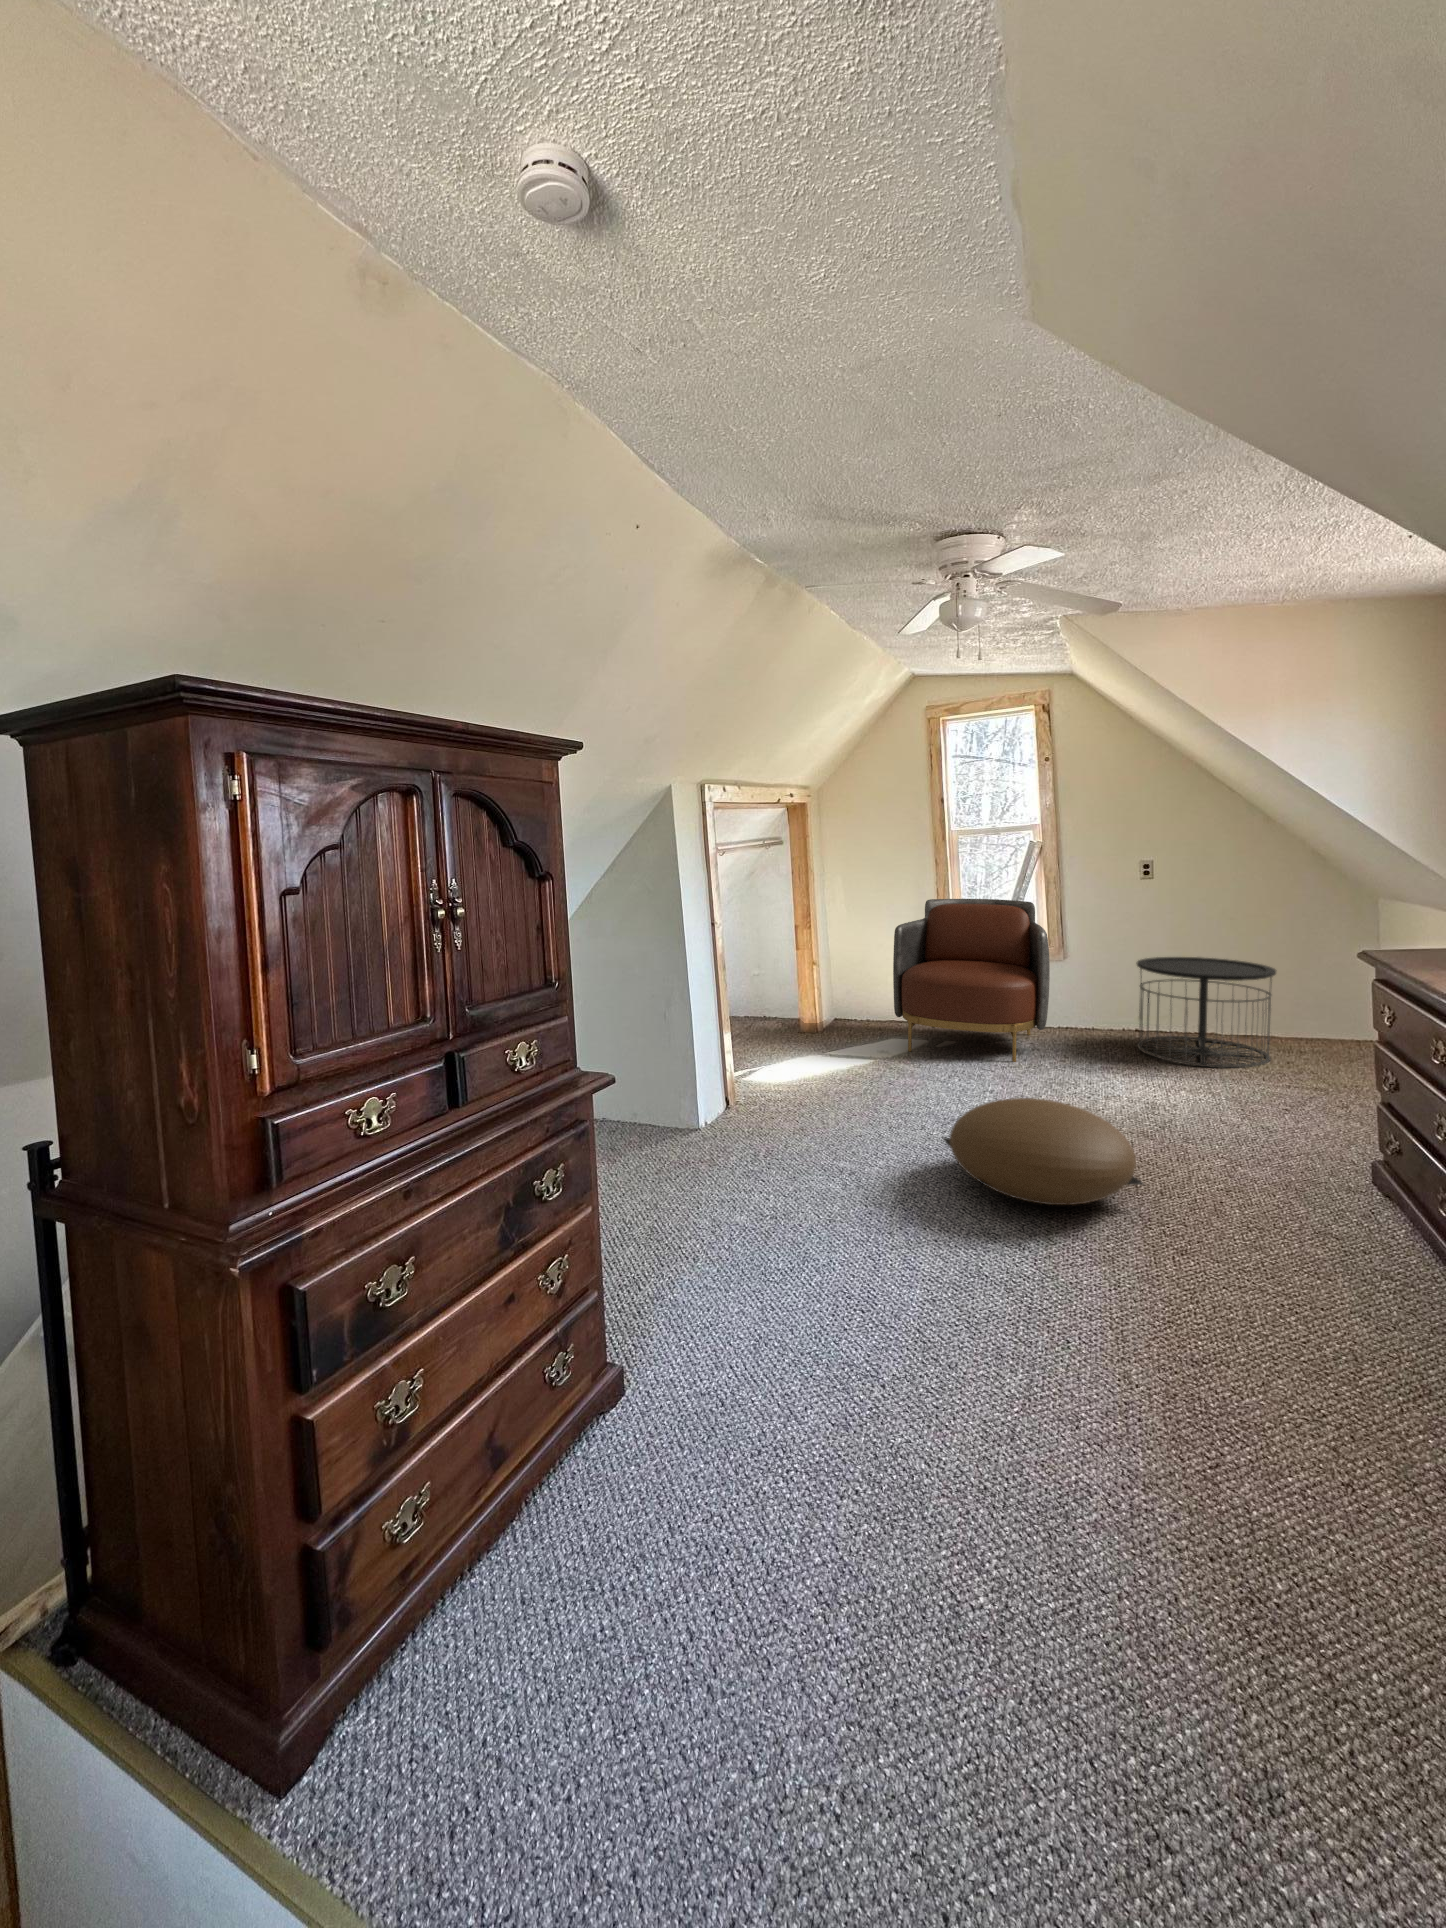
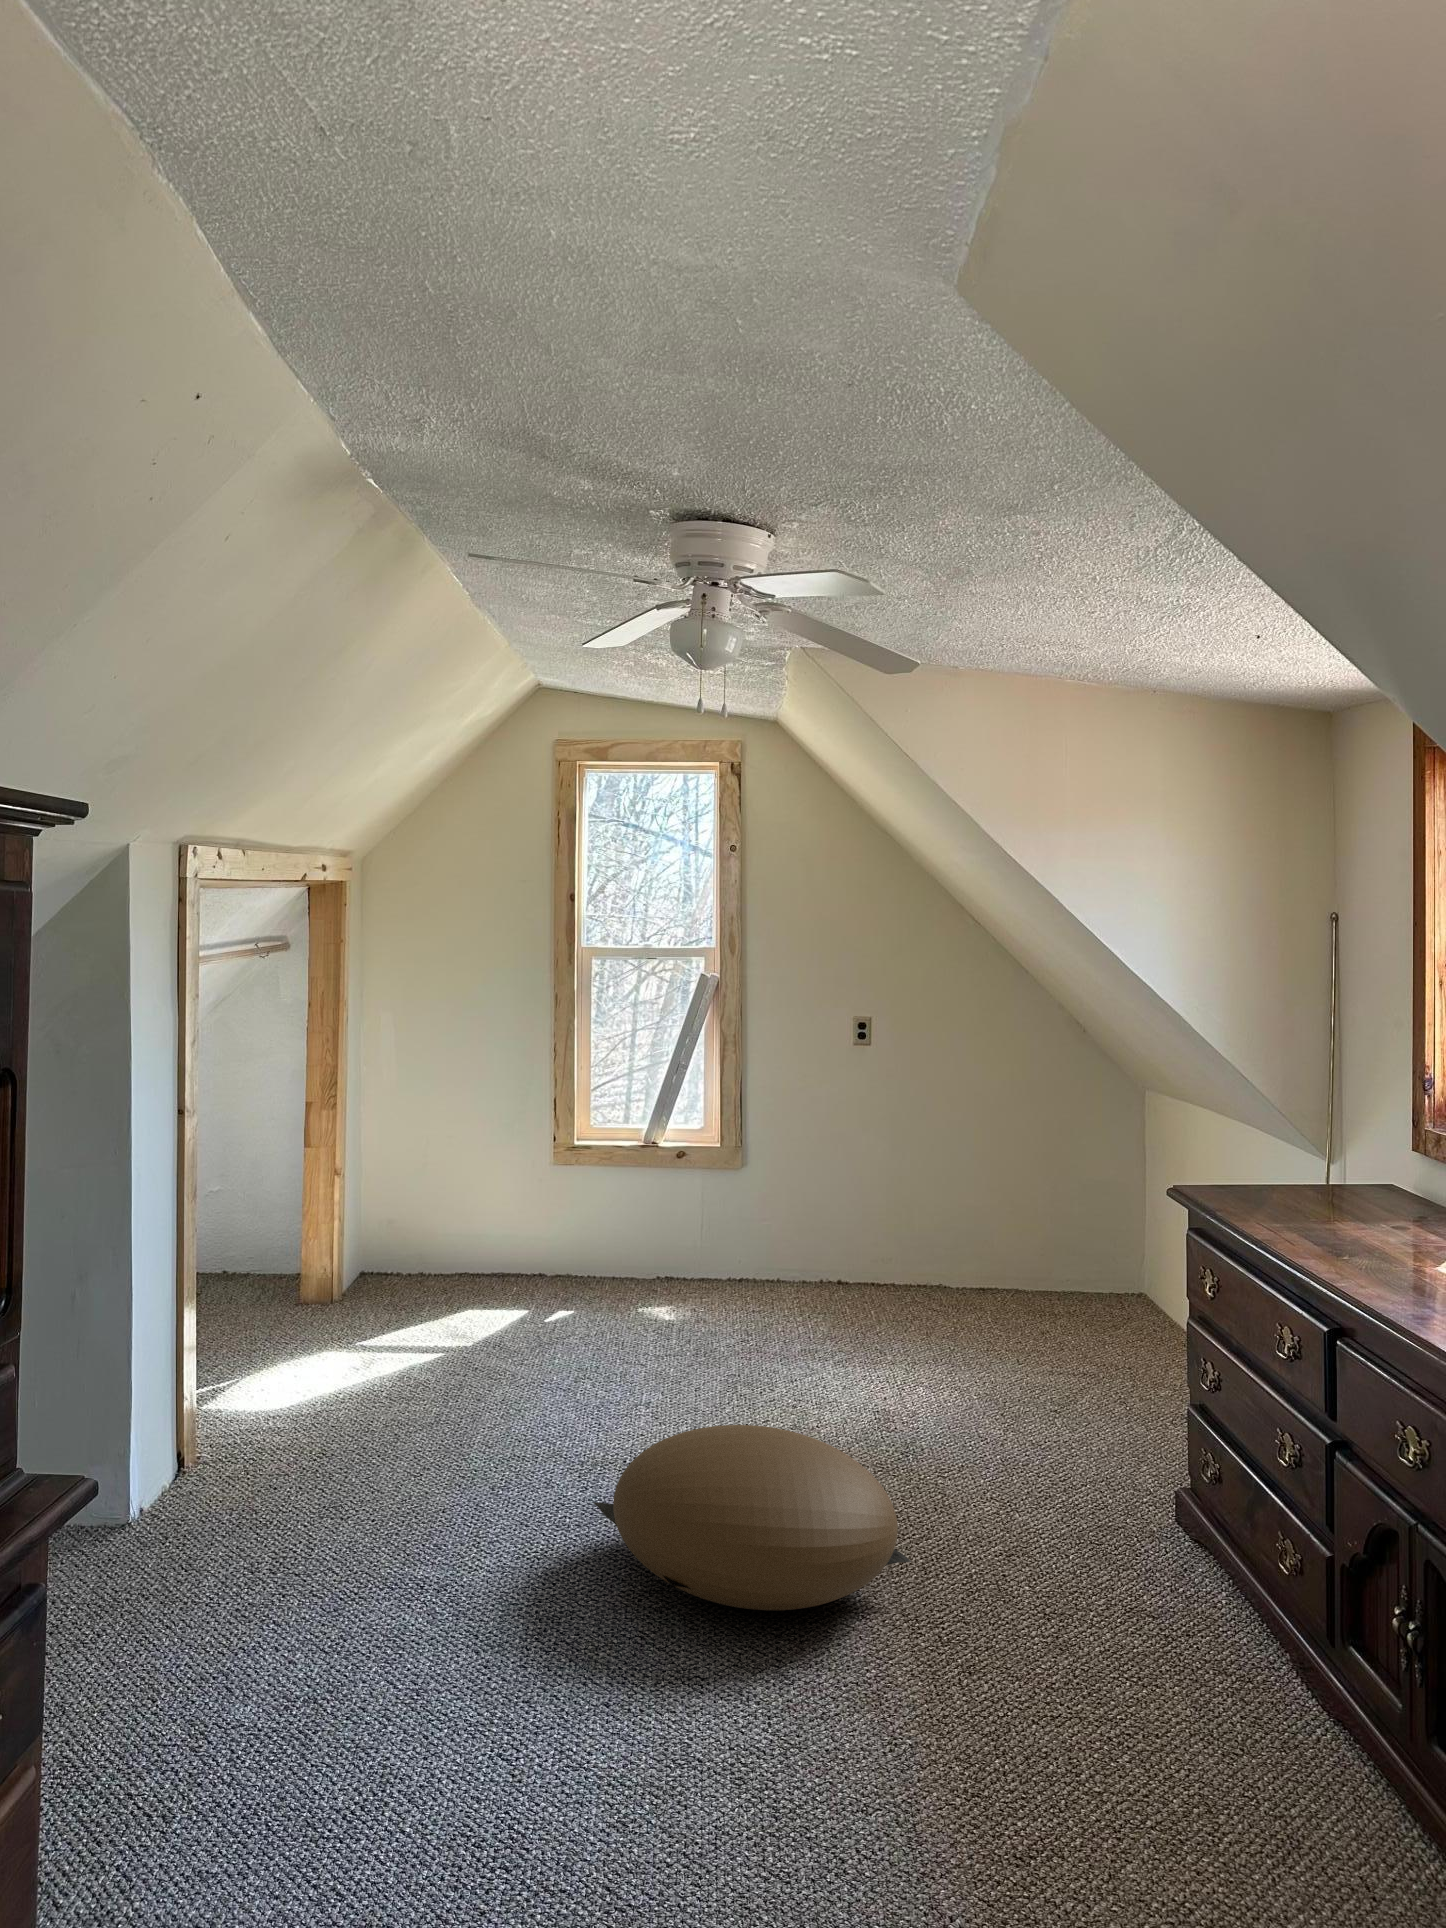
armchair: present [893,899,1050,1062] -> none [474,1063,729,1353]
side table: present [1136,957,1276,1068] -> none [848,1170,1039,1349]

